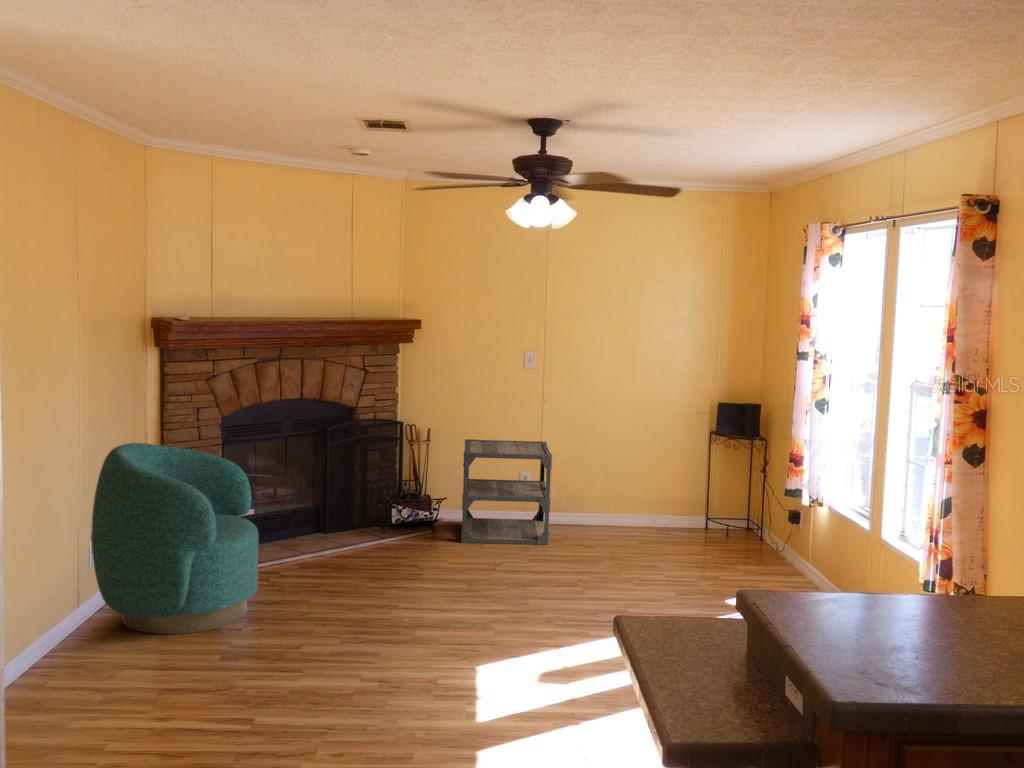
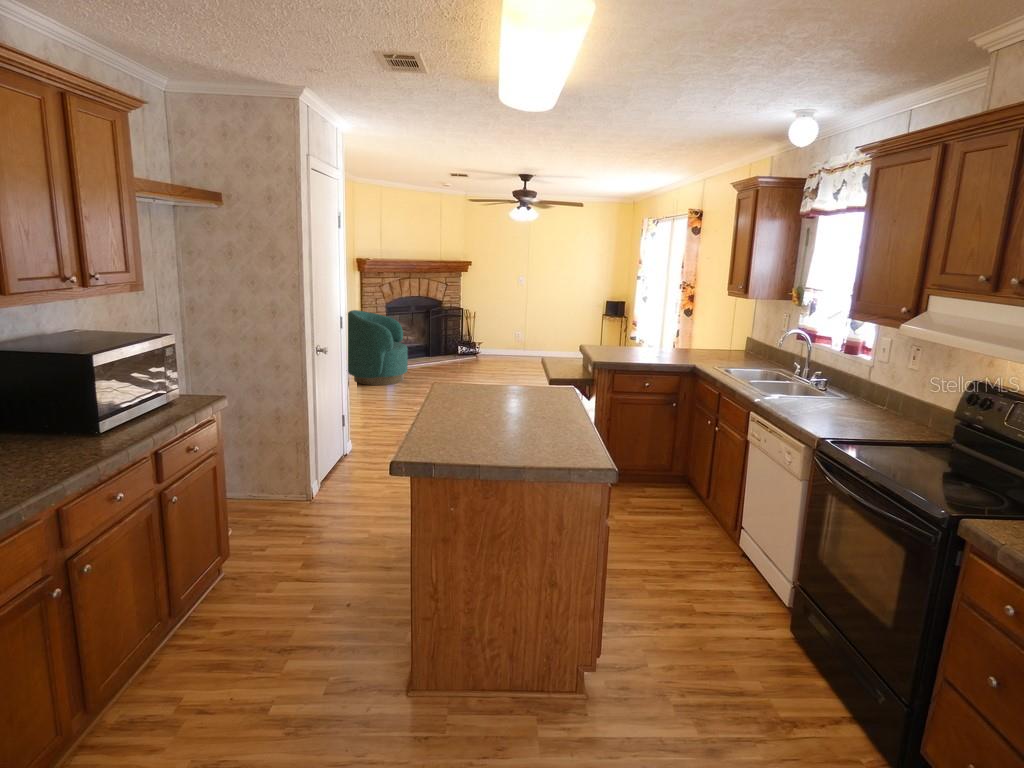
side table: present [461,439,552,545] -> none [489,317,530,362]

